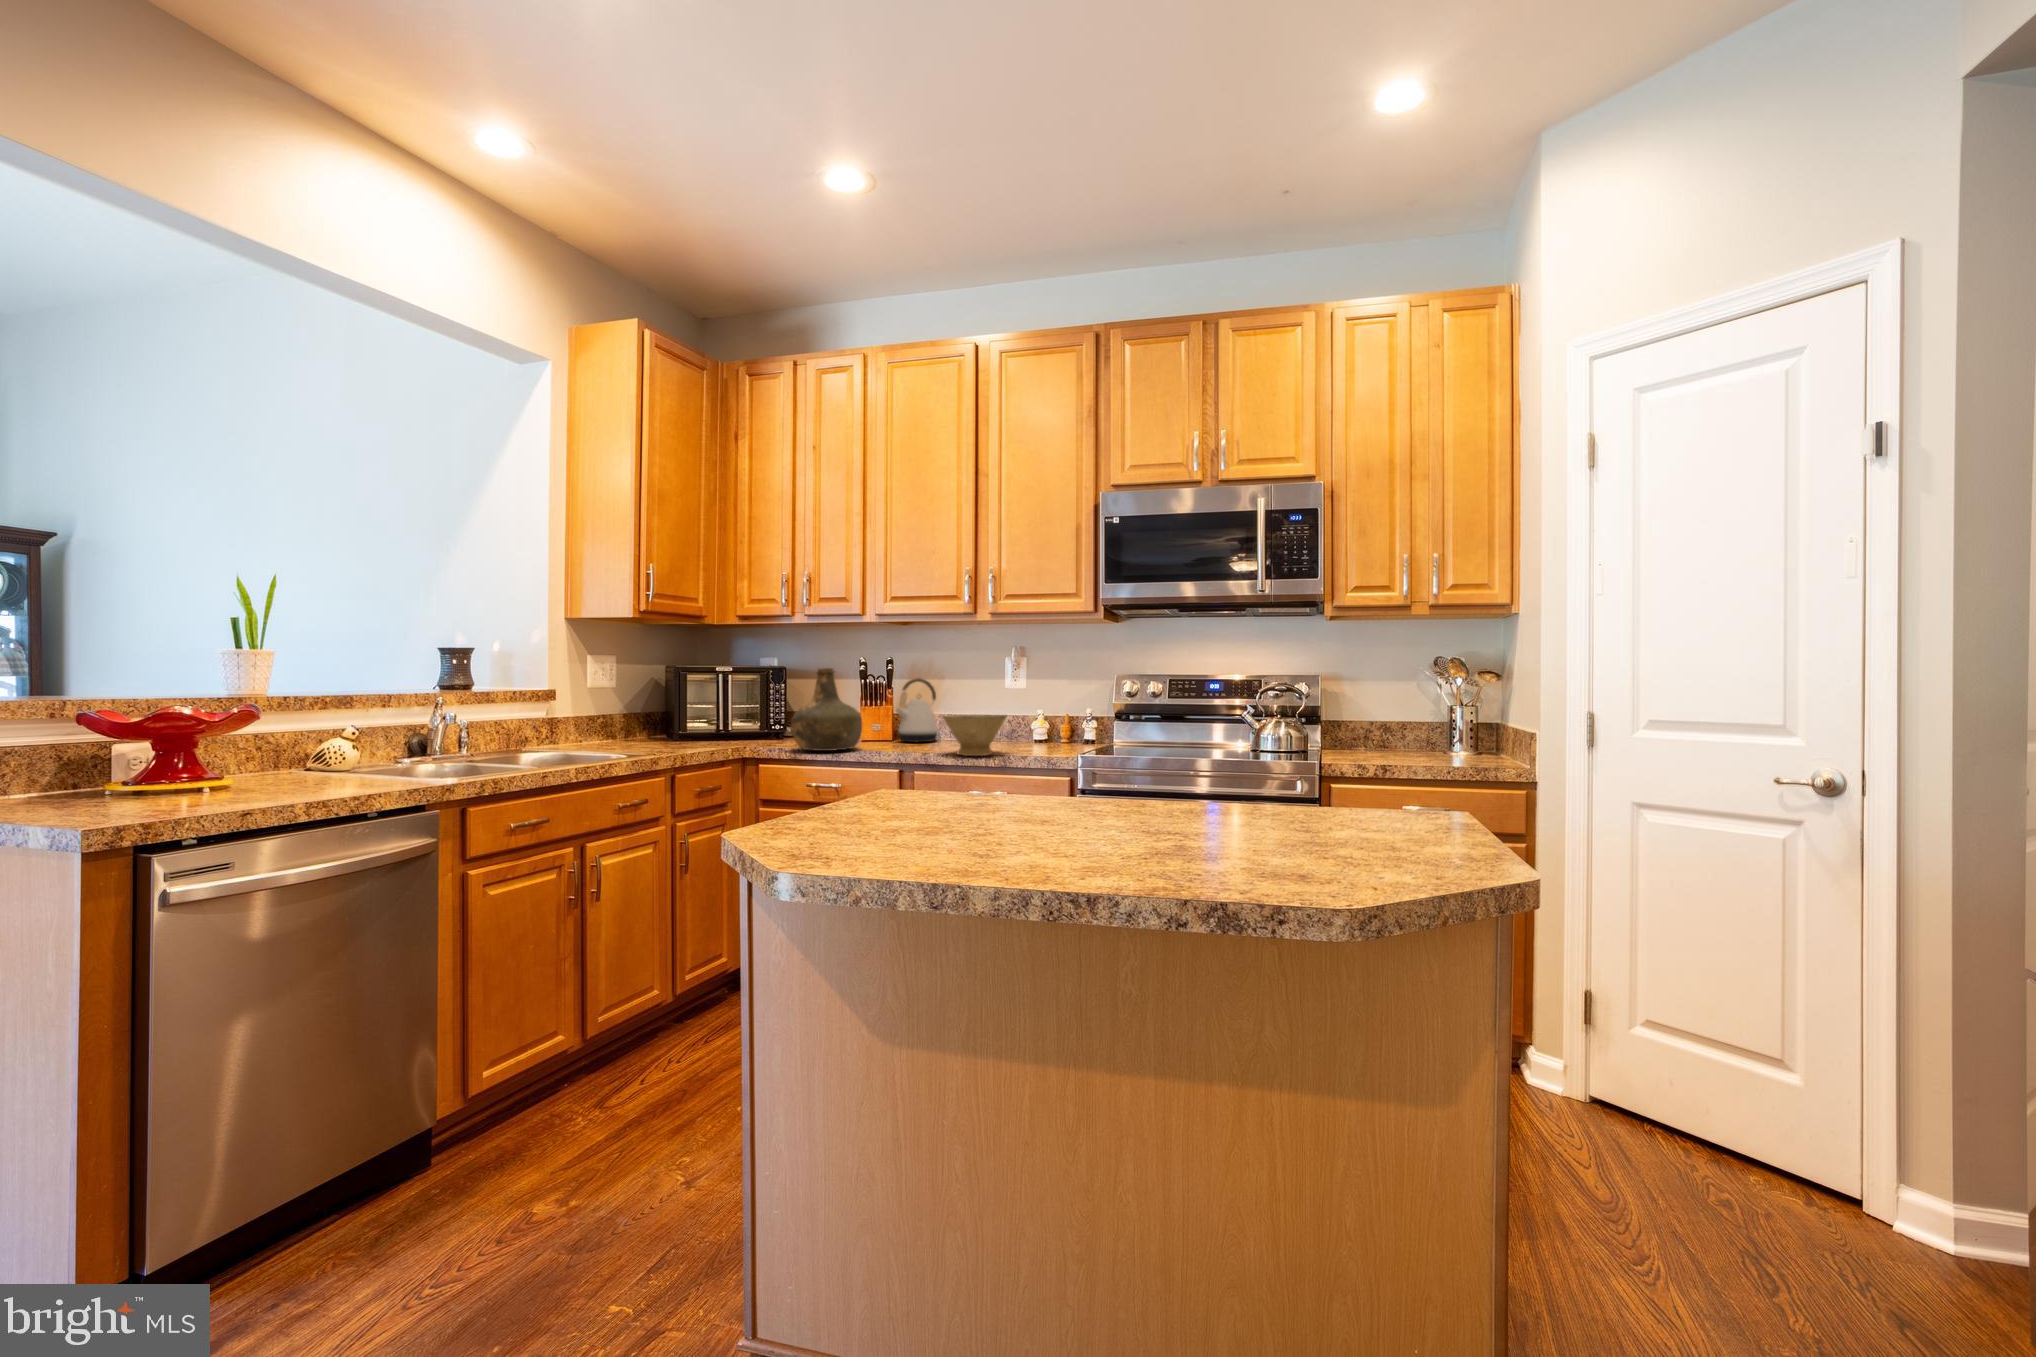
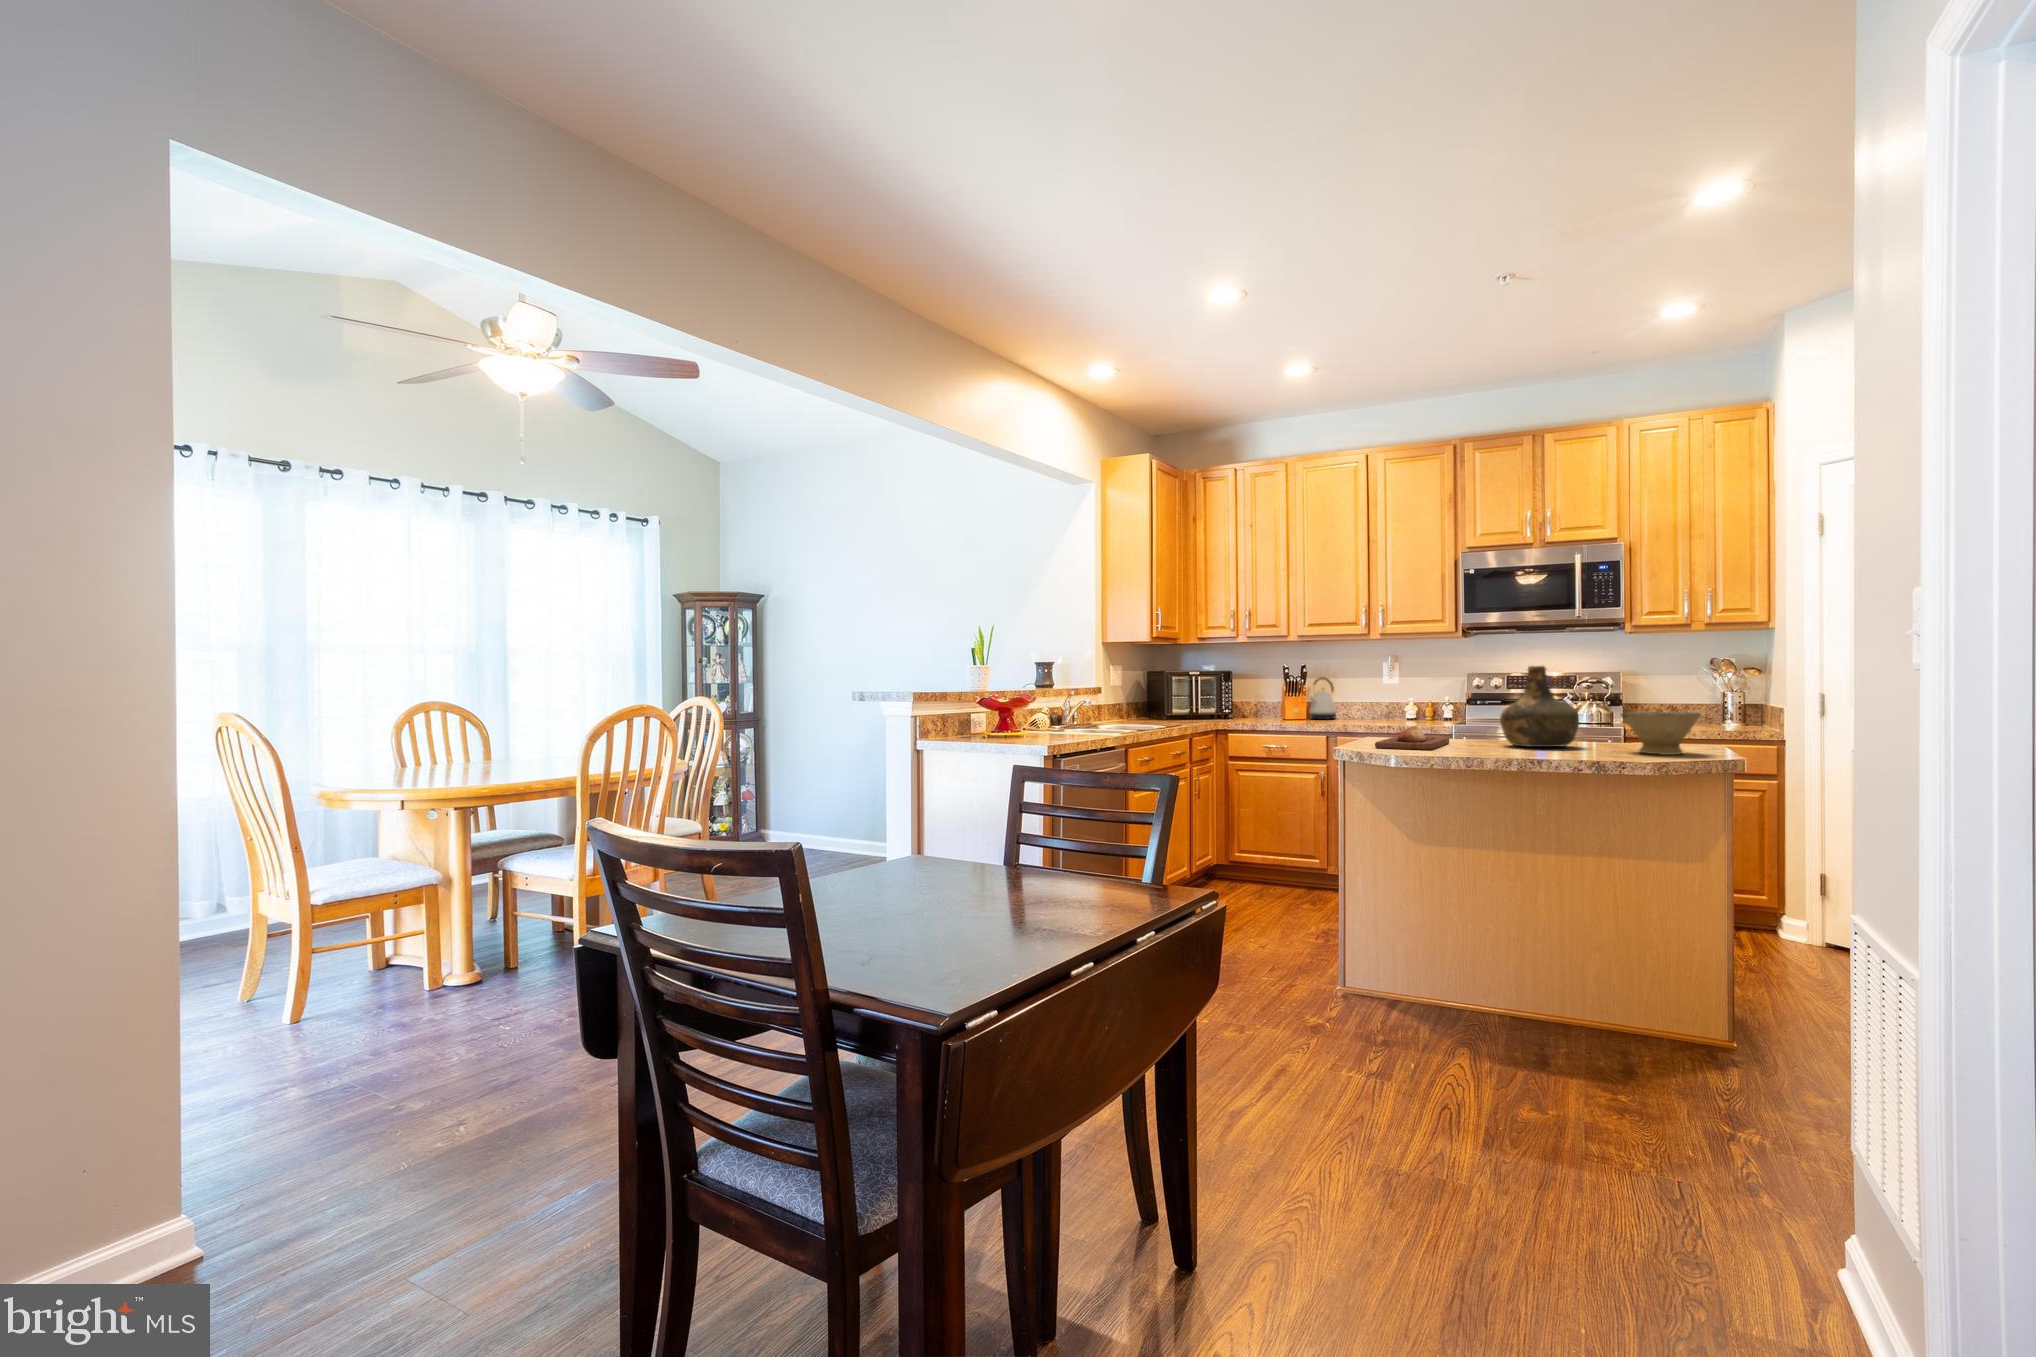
bottle: present [791,668,862,751] -> present [1500,666,1579,747]
bowl: present [943,715,1007,756] -> present [1621,712,1701,755]
bread loaf: none [792,779,984,841] -> present [1375,727,1449,750]

